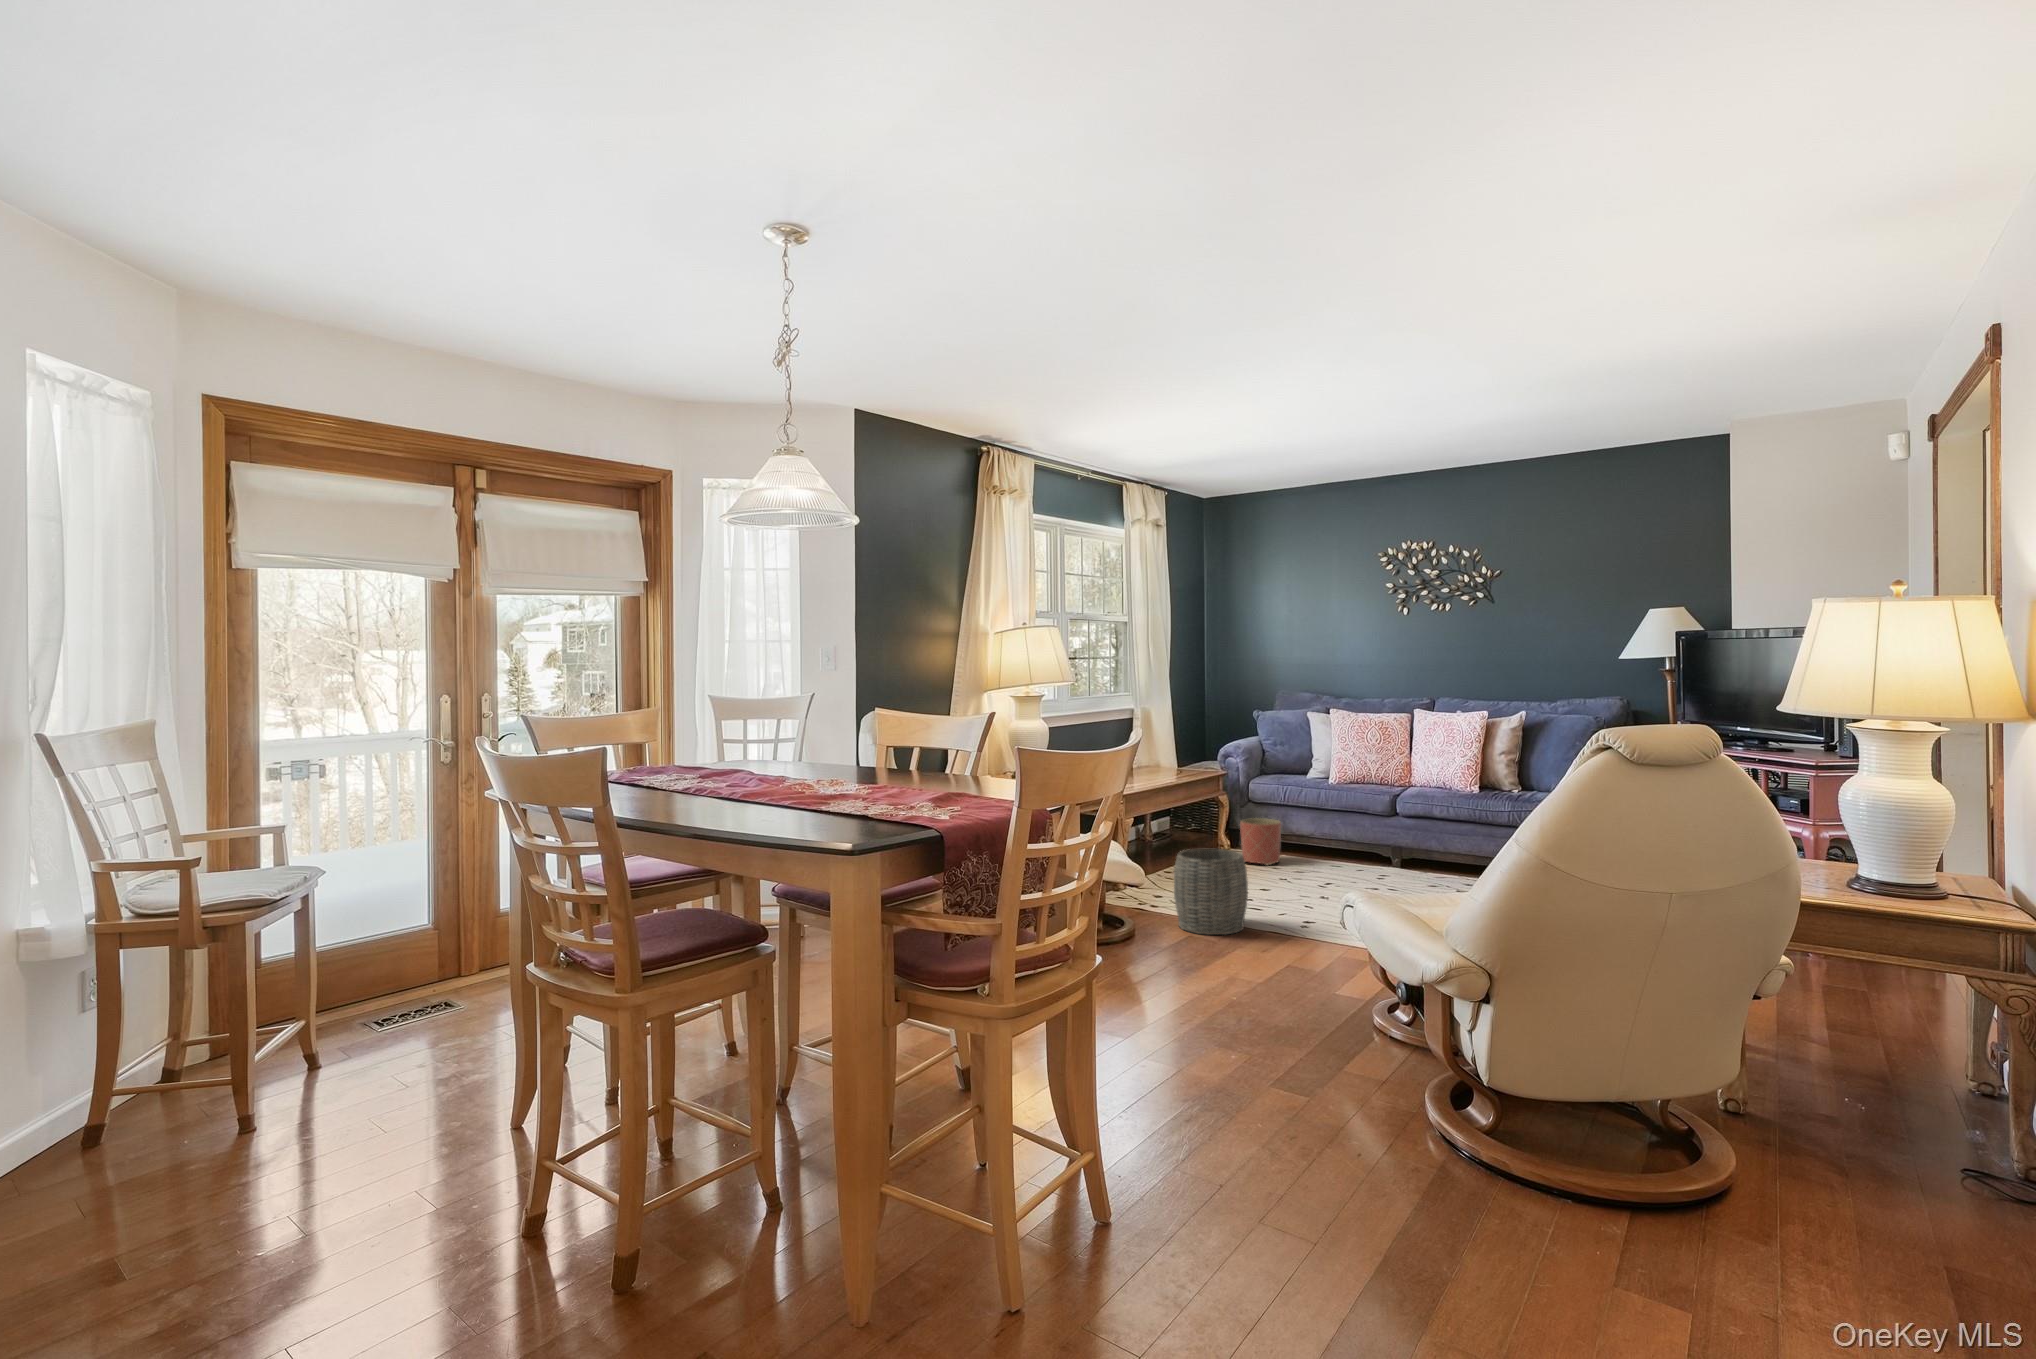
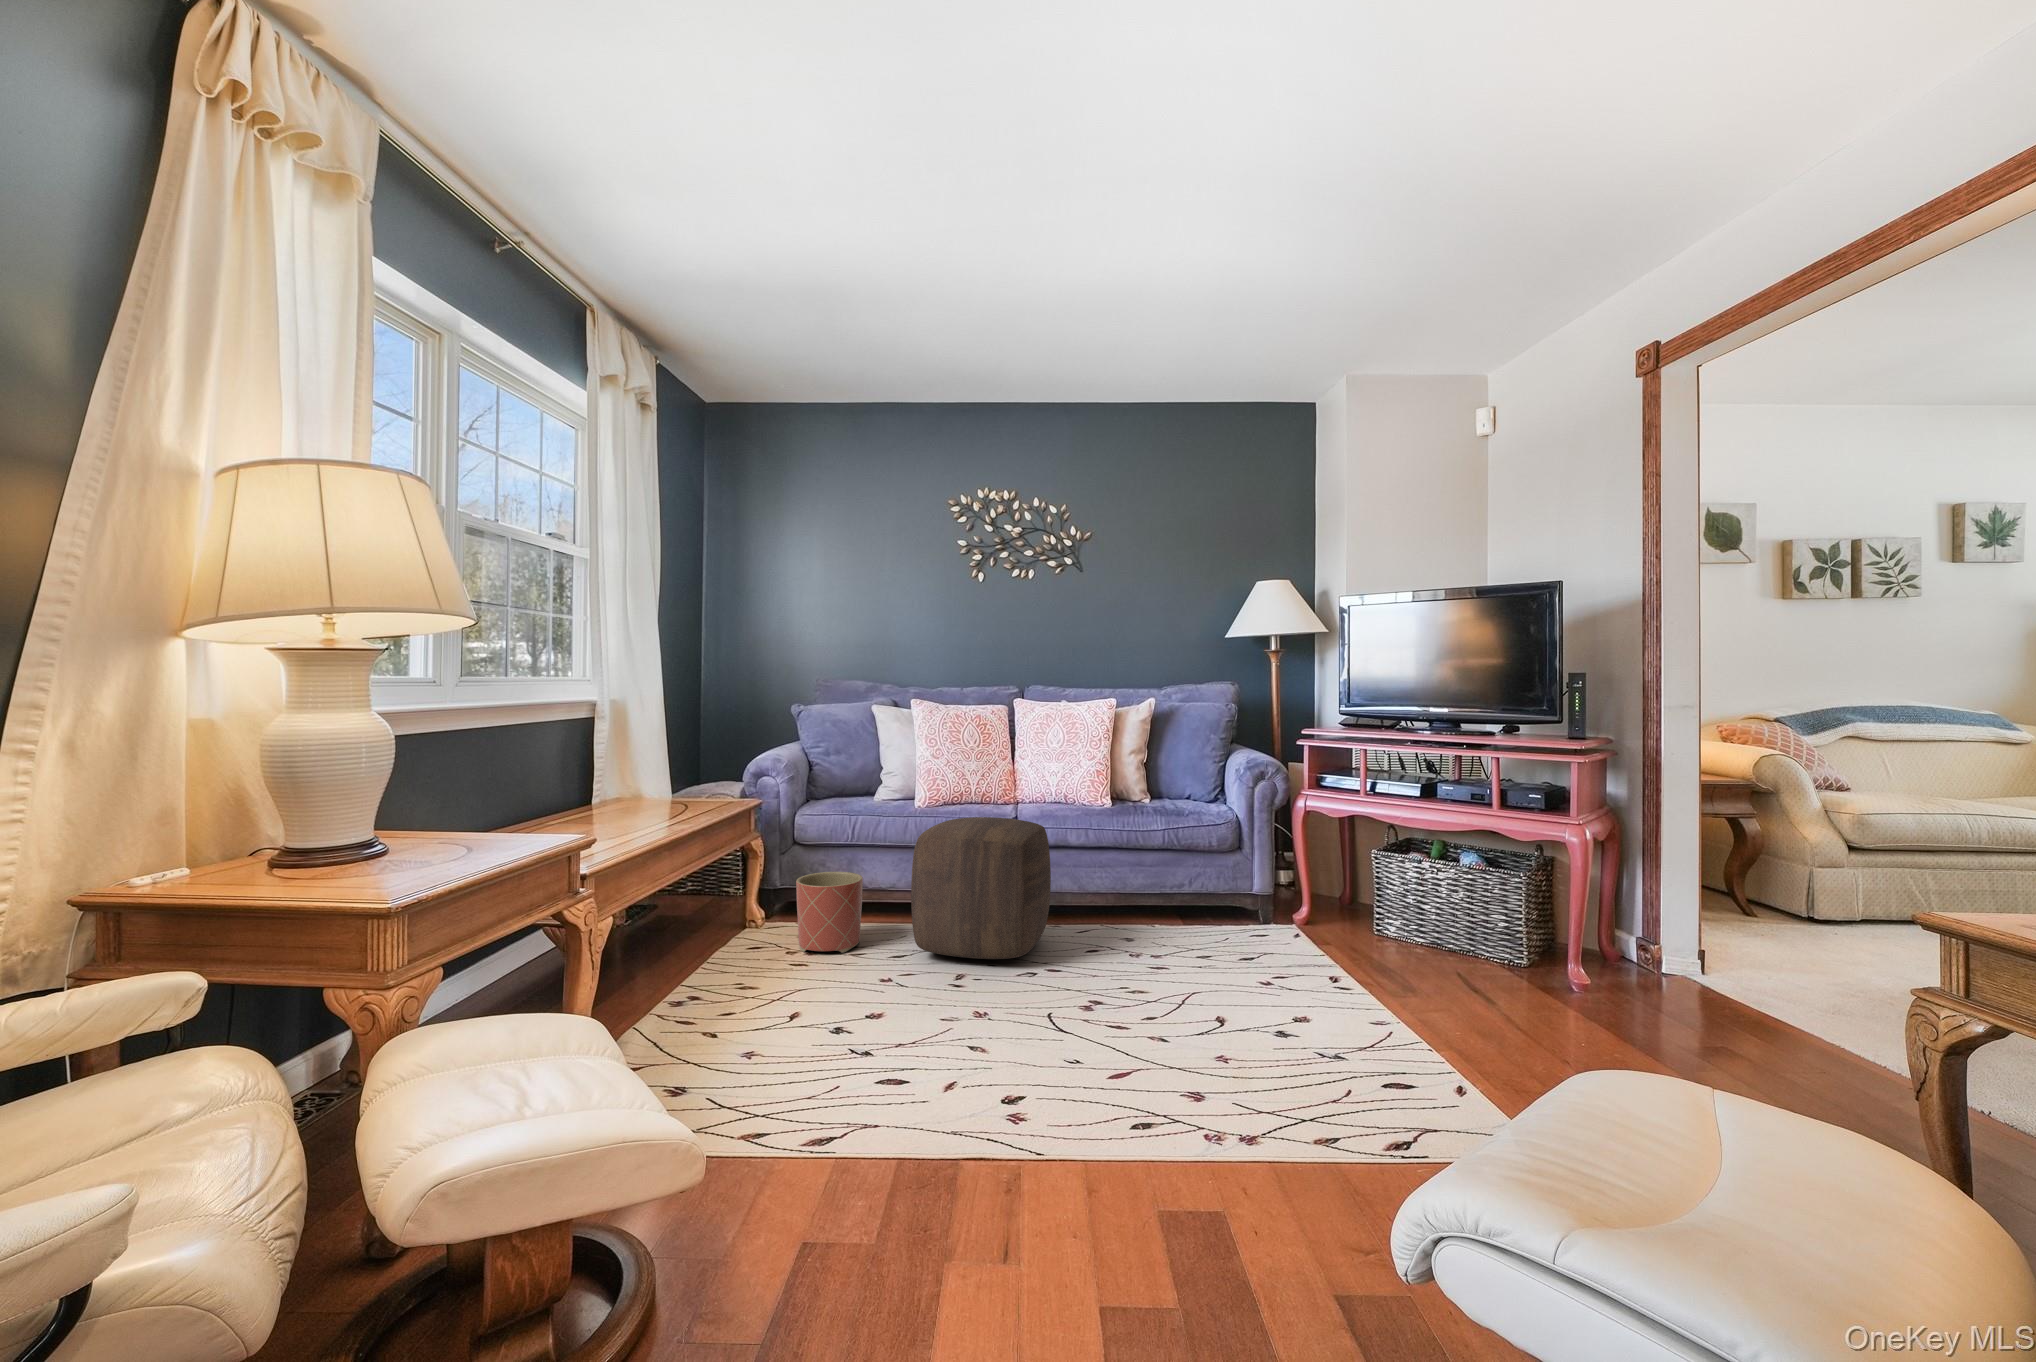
ottoman: none [1304,790,1406,877] -> present [911,817,1051,959]
woven basket: present [1174,849,1248,935] -> none [748,988,923,1236]

